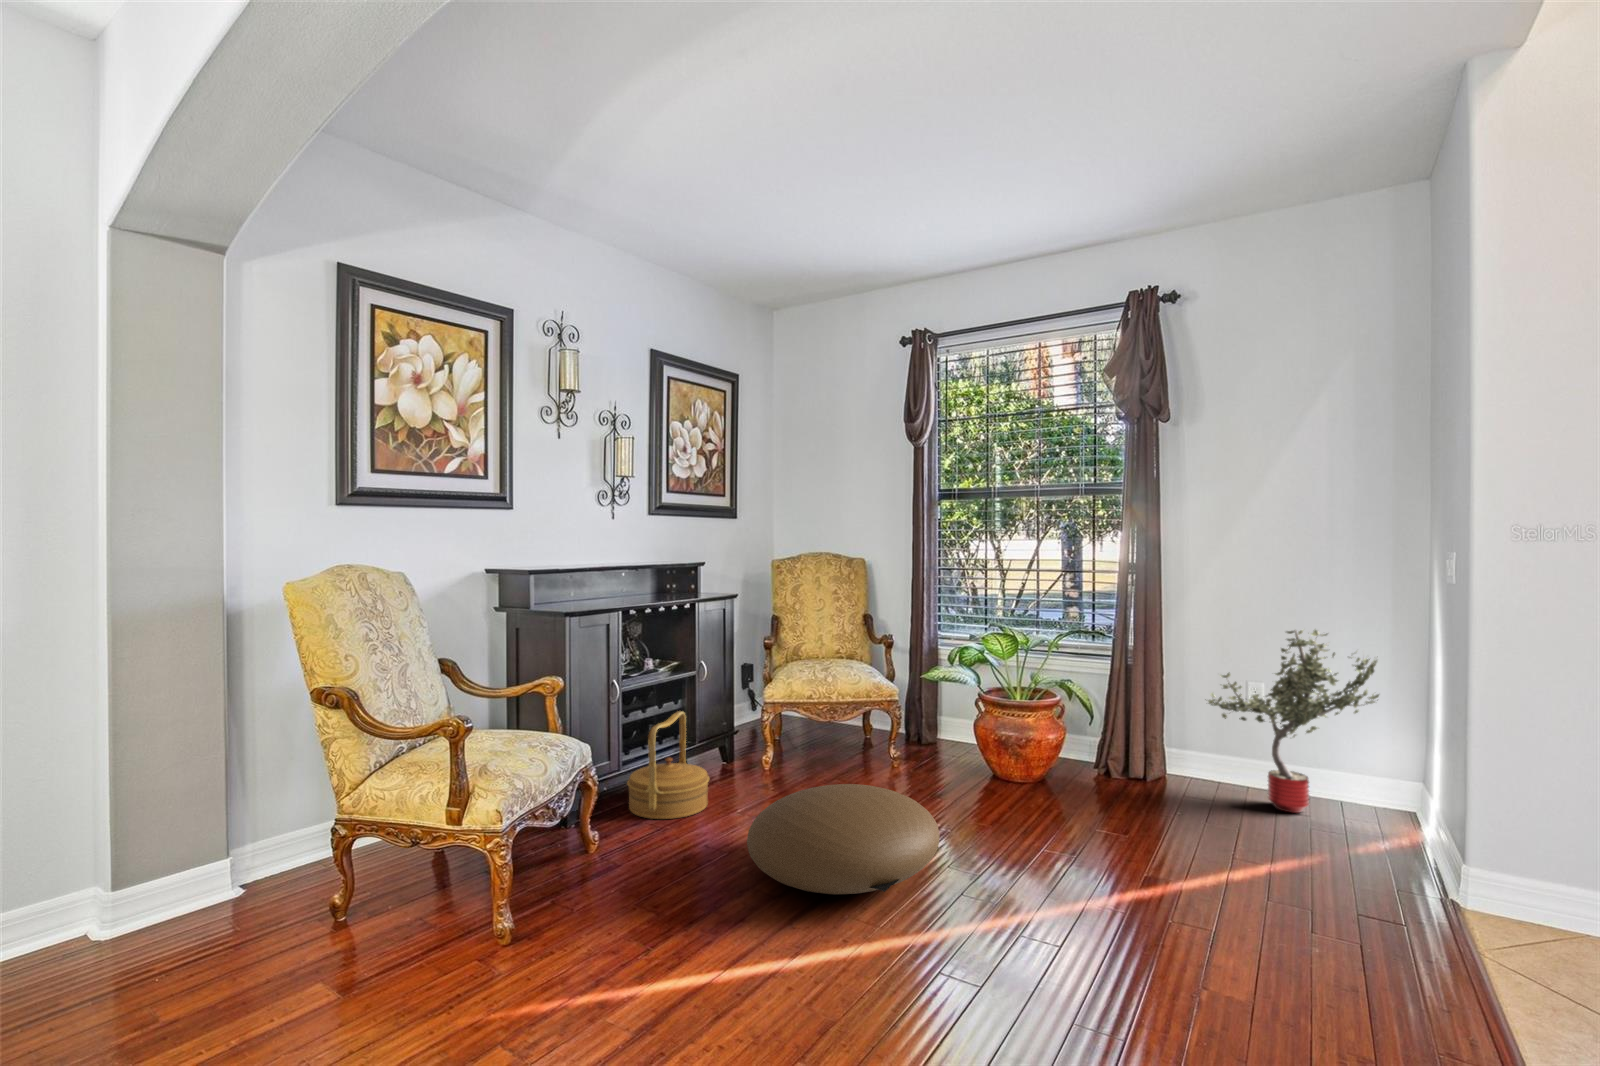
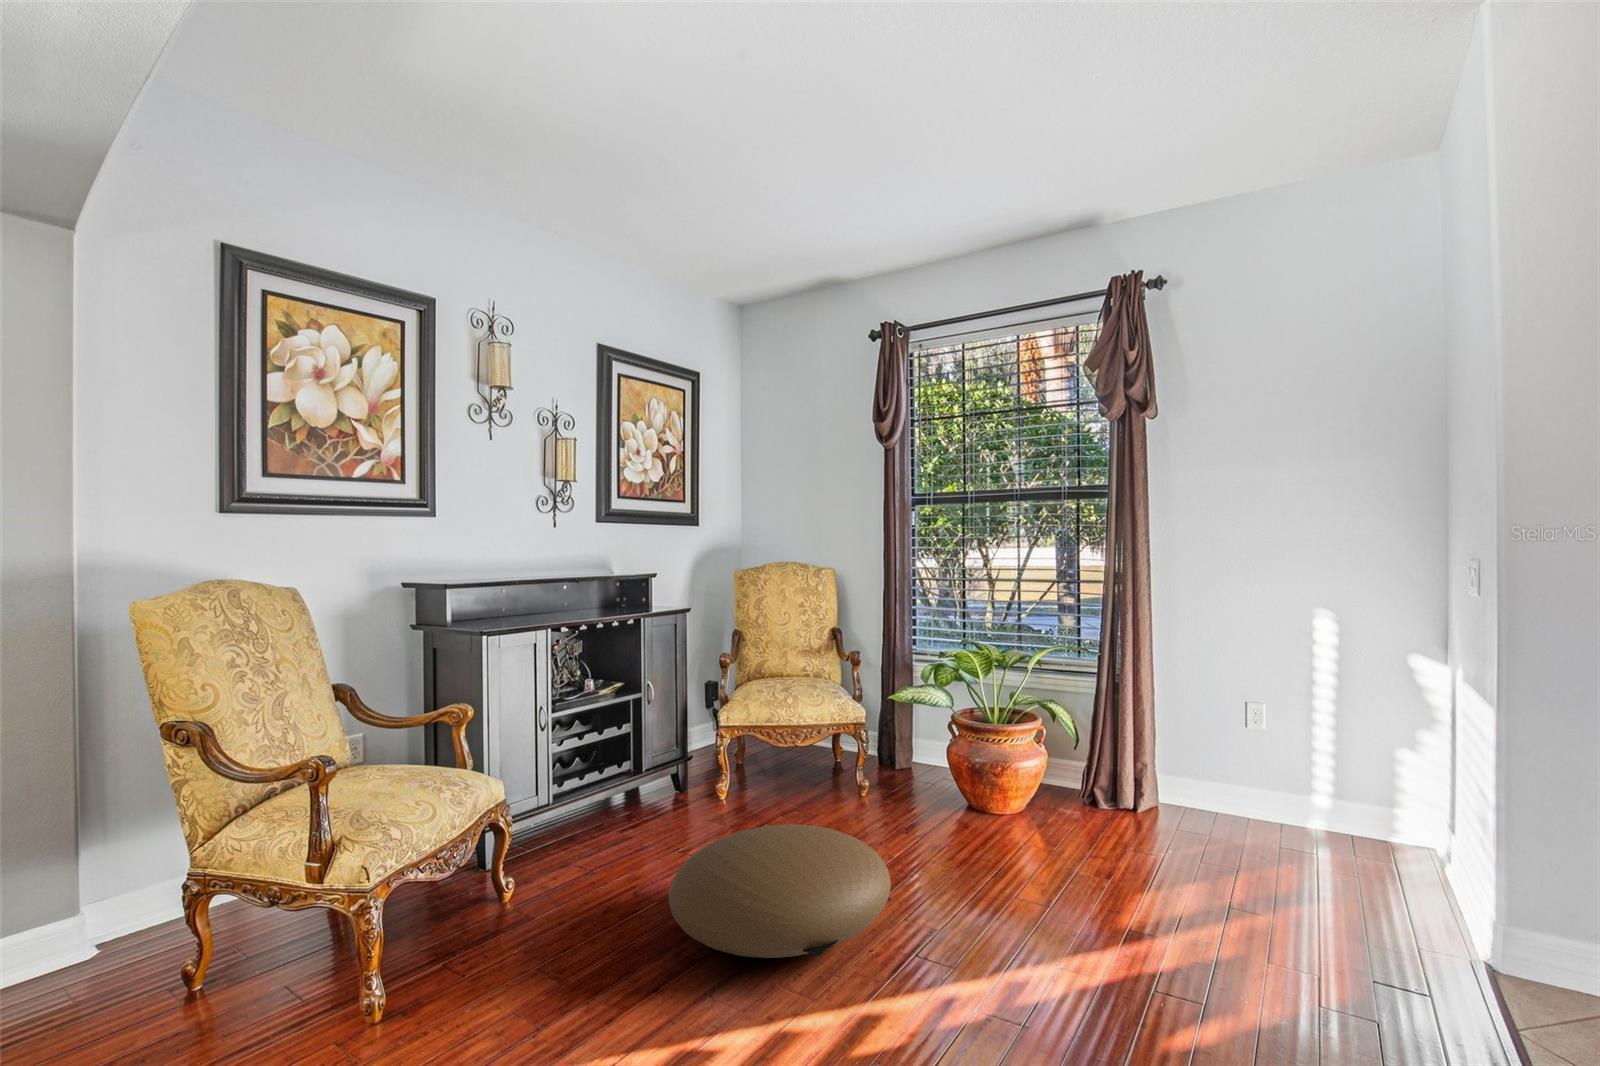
potted tree: present [1208,629,1379,813] -> none [1200,644,1395,851]
woven basket: present [627,711,709,819] -> none [557,739,649,861]

